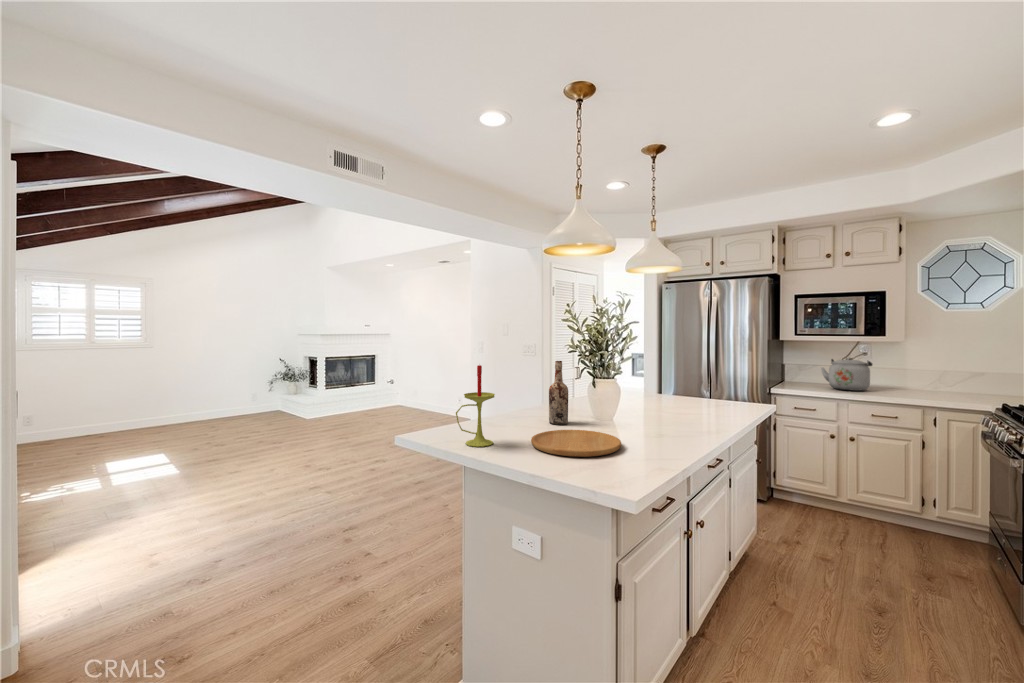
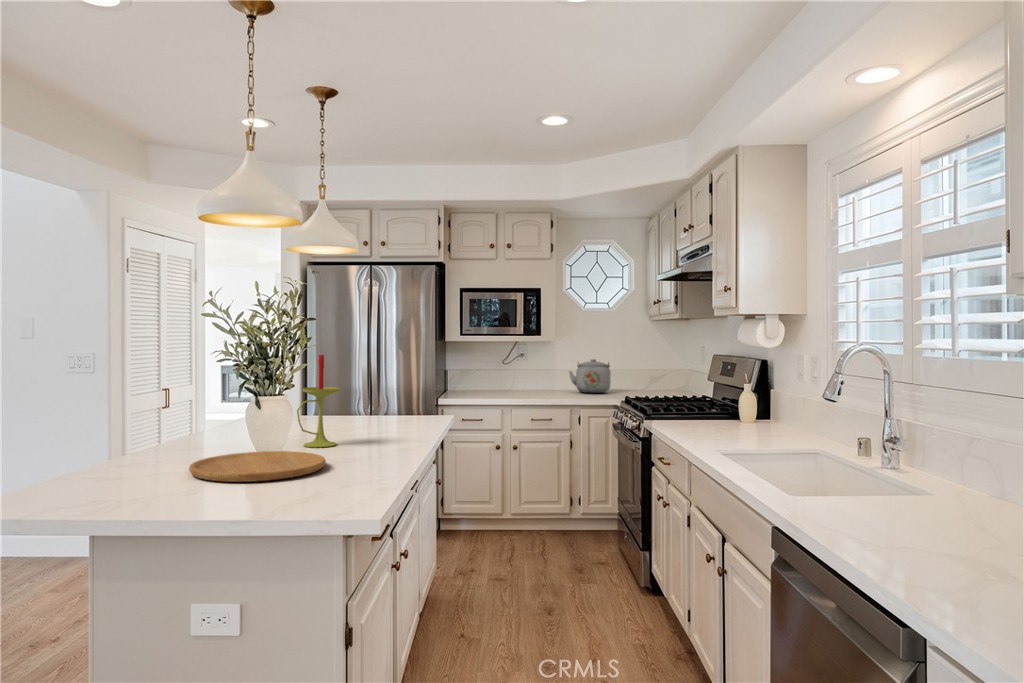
kettle: present [821,358,872,391] -> present [569,359,611,393]
wine bottle: present [549,361,568,425] -> none [190,356,223,453]
candle: present [456,365,495,447] -> present [297,355,339,447]

